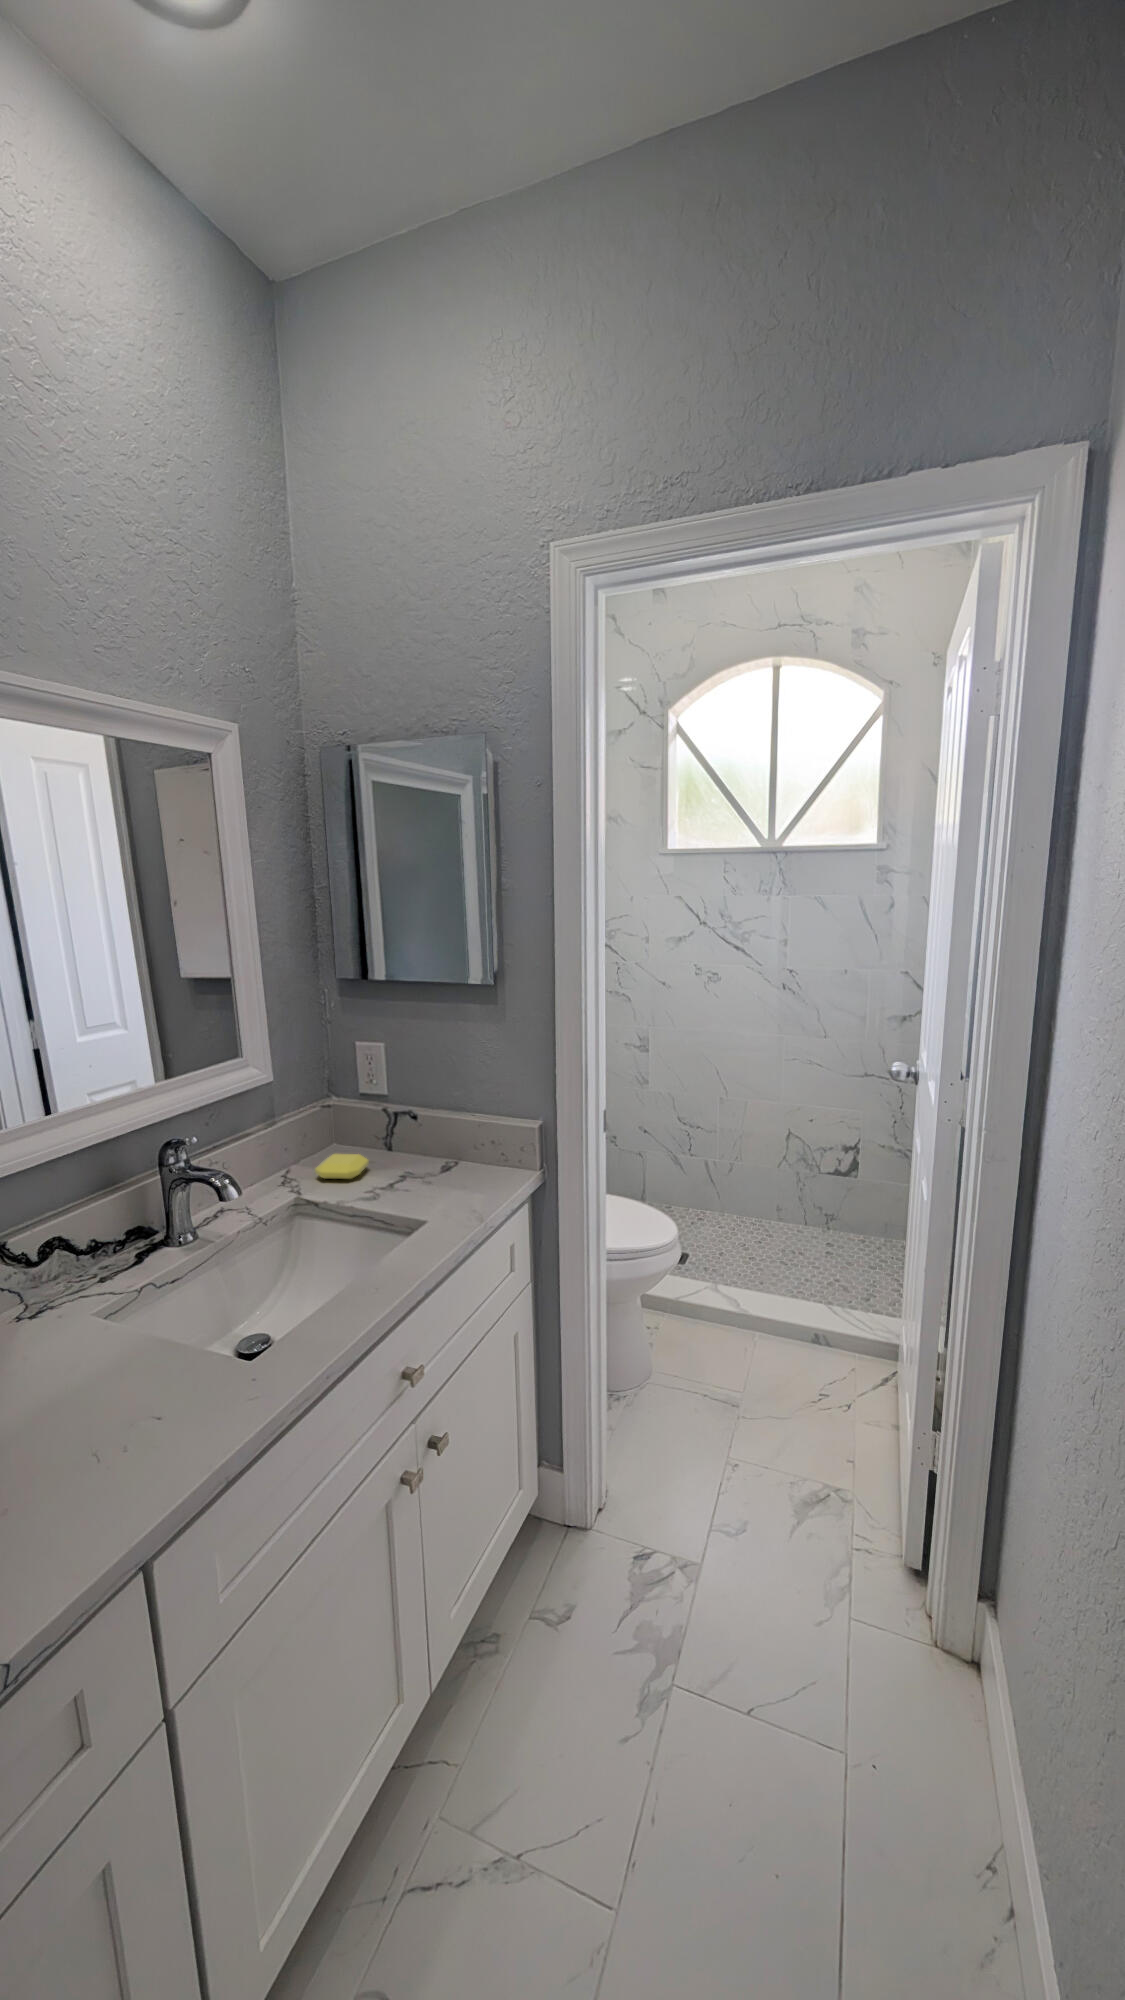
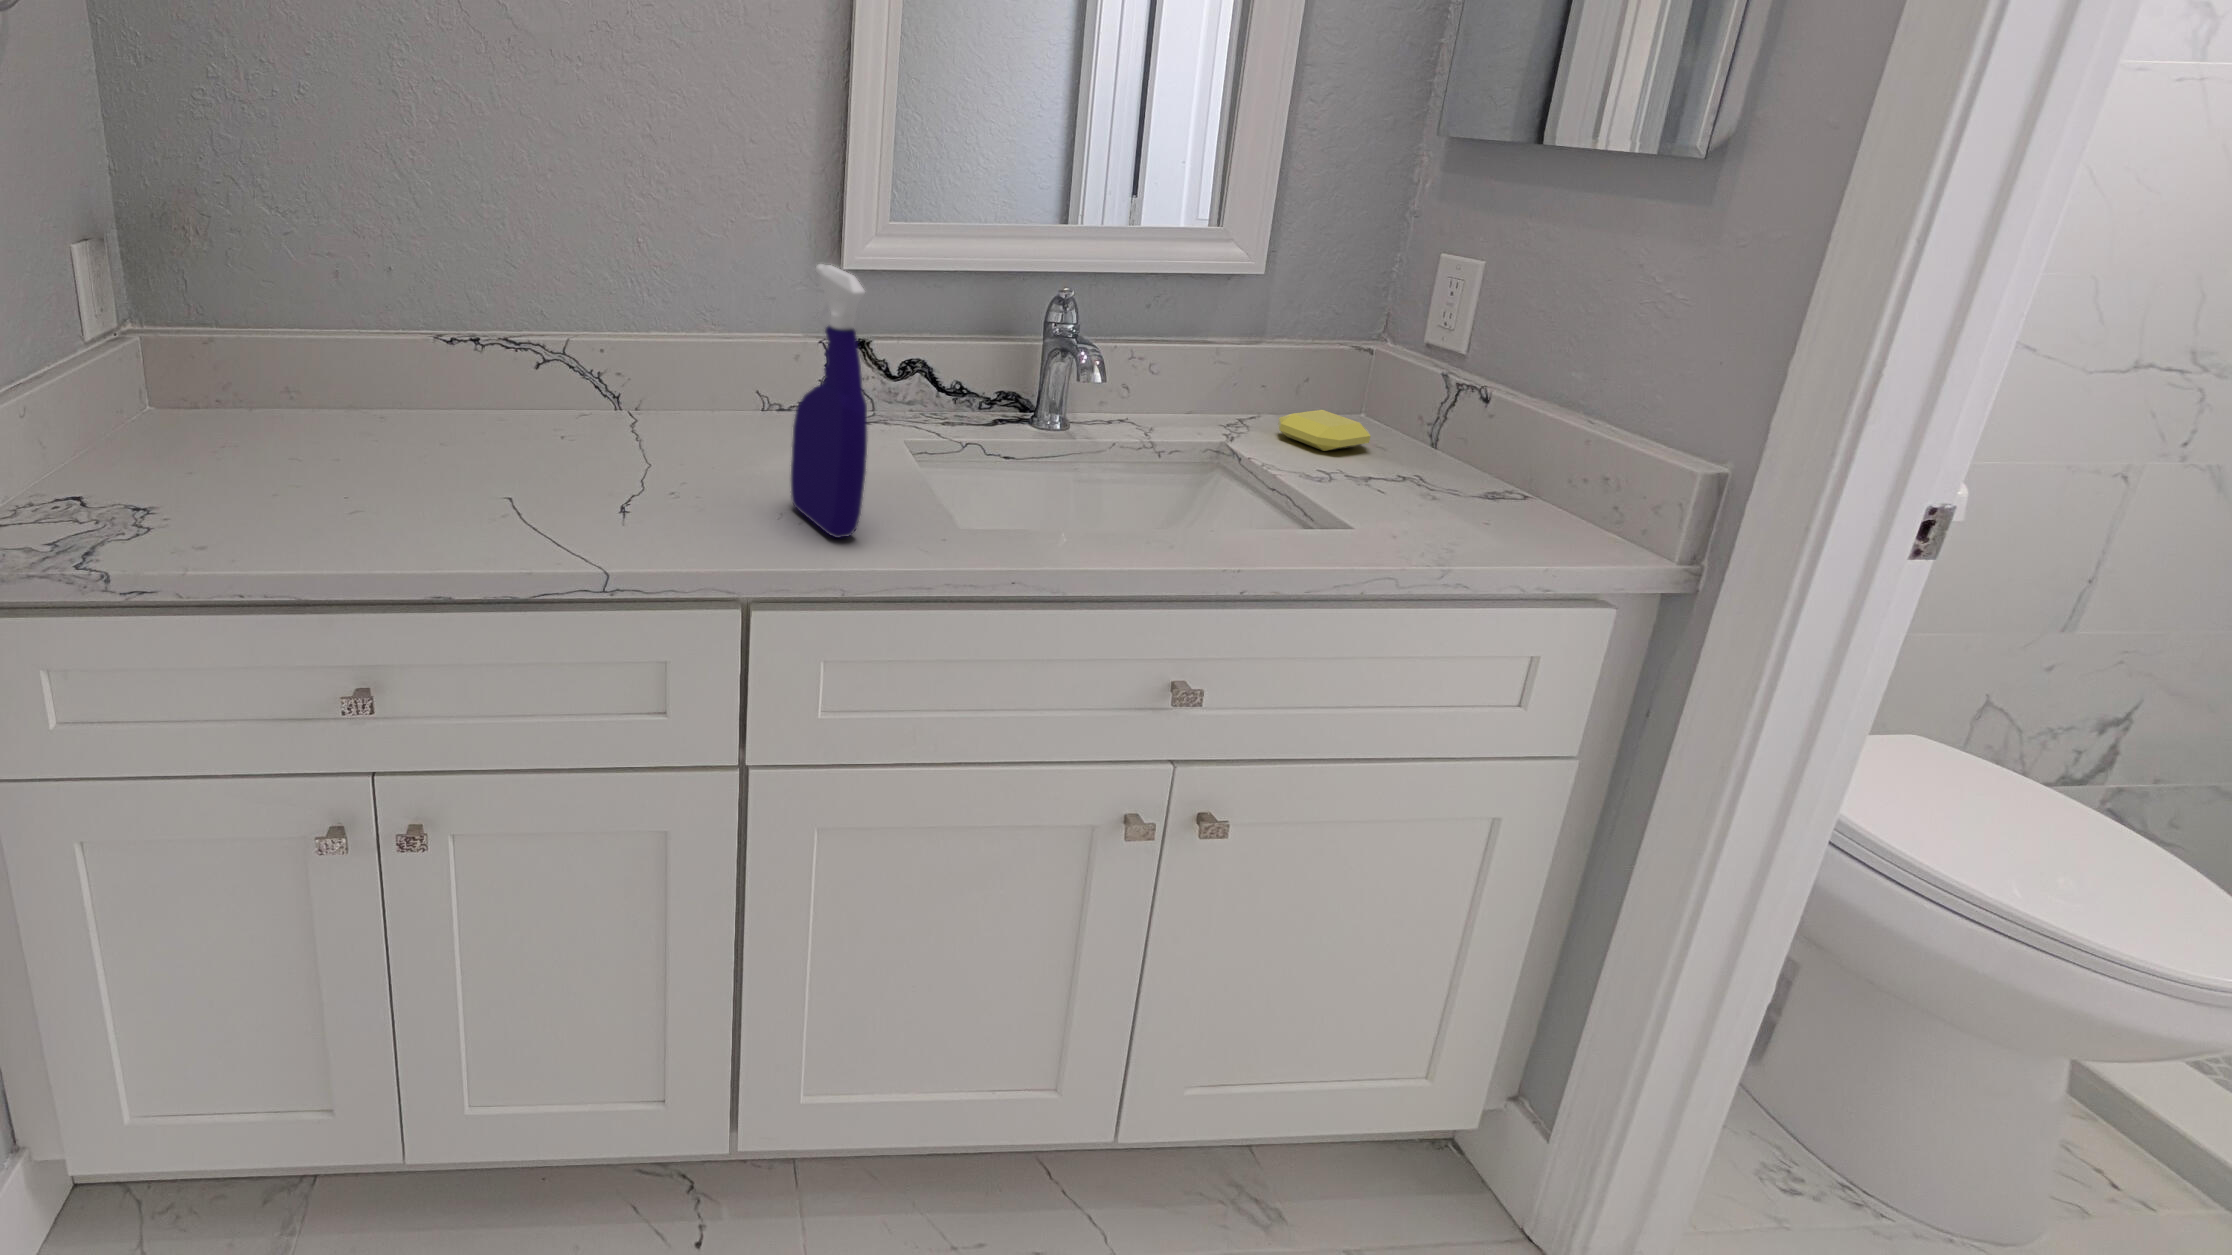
spray bottle: none [55,1210,165,1438] -> present [791,264,867,538]

